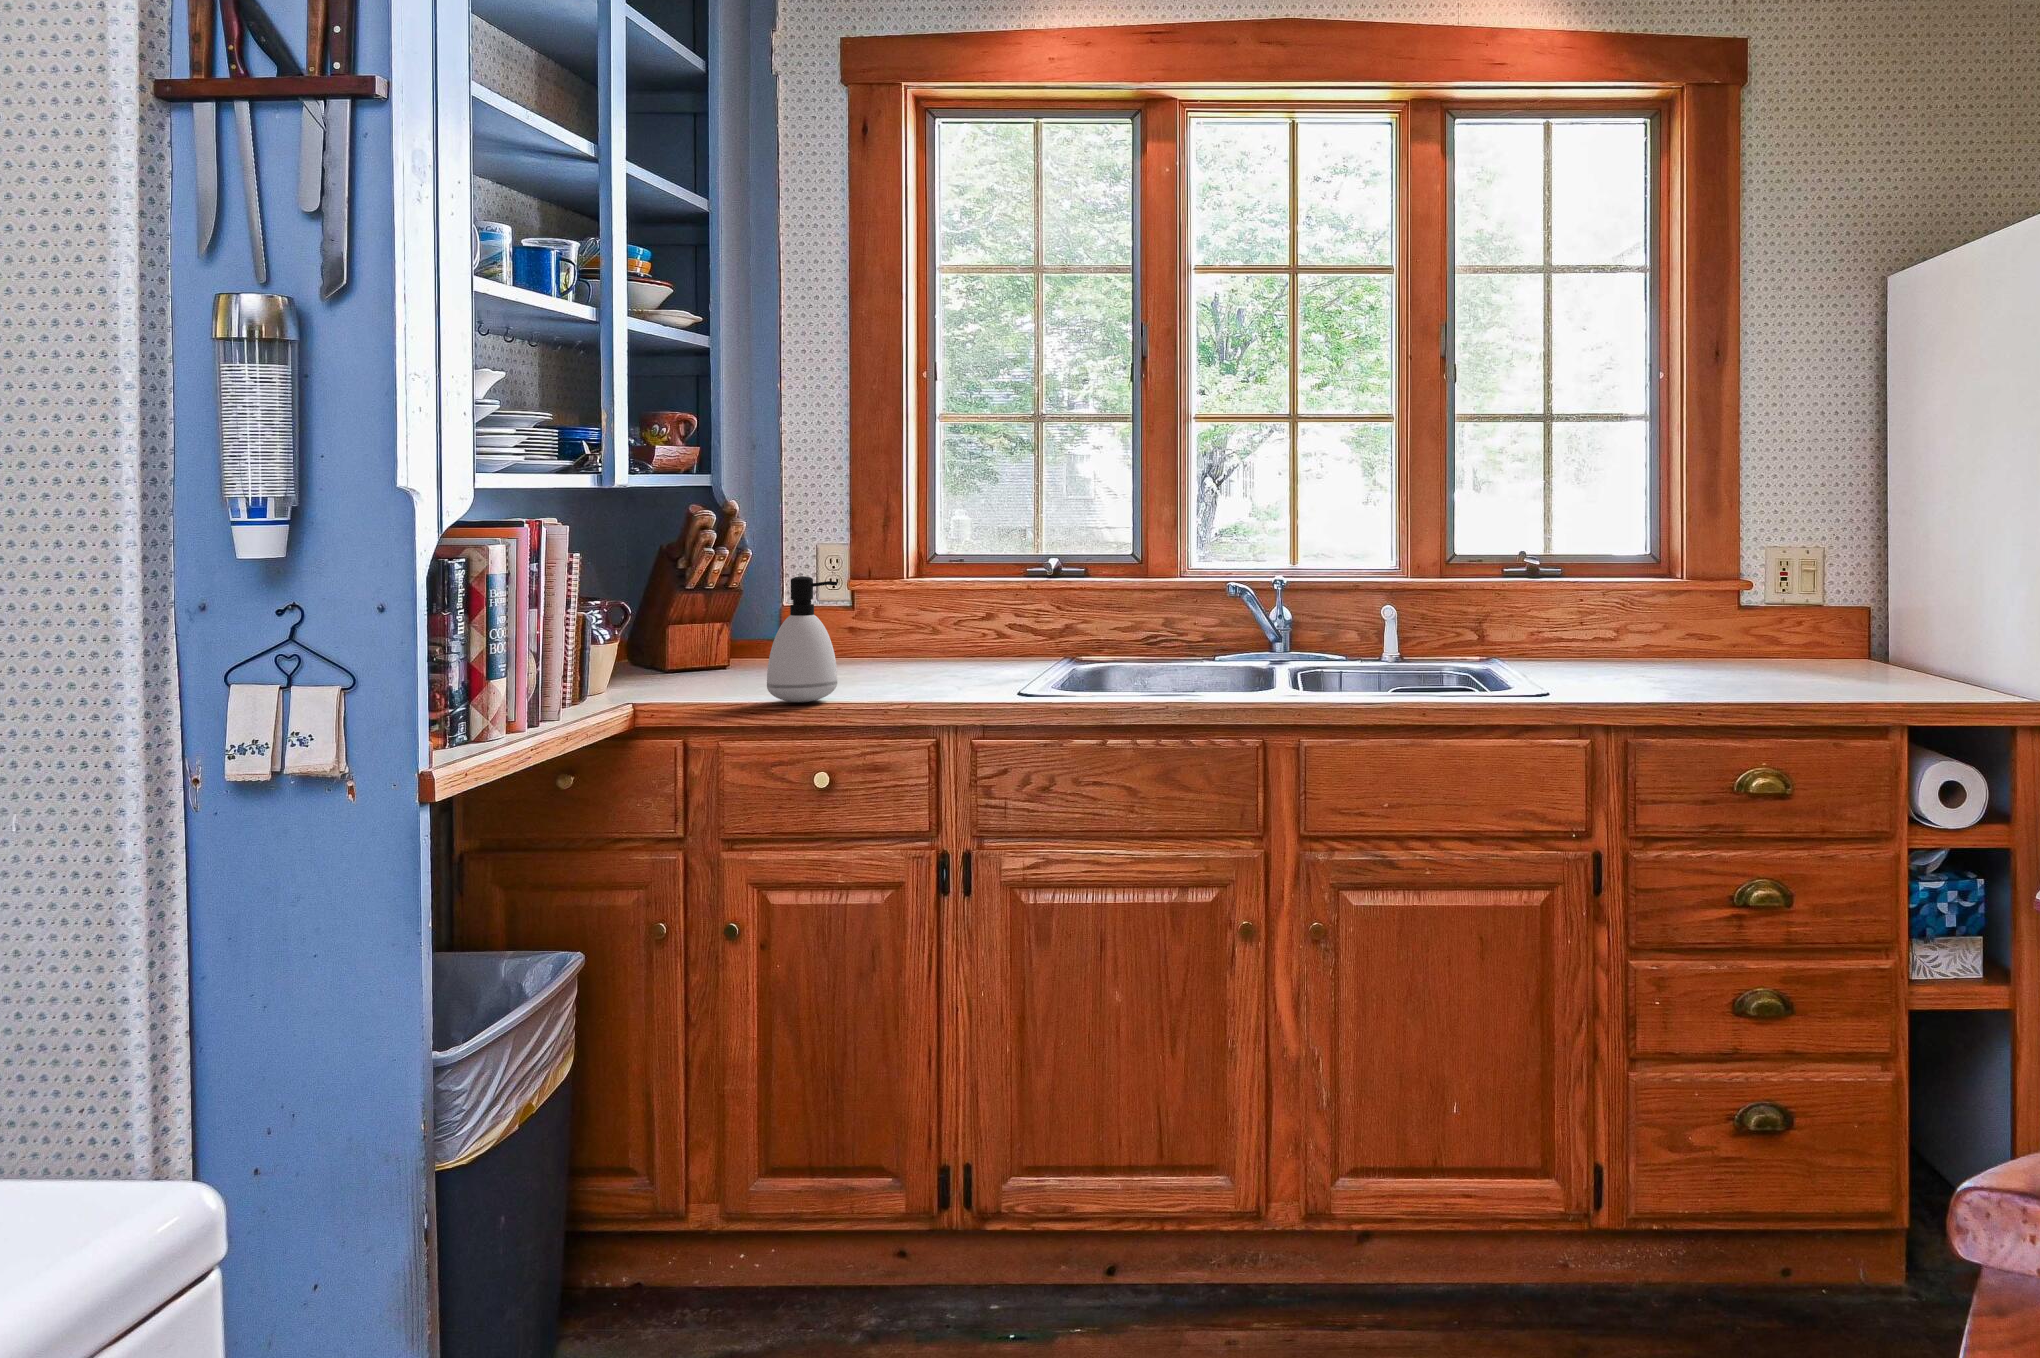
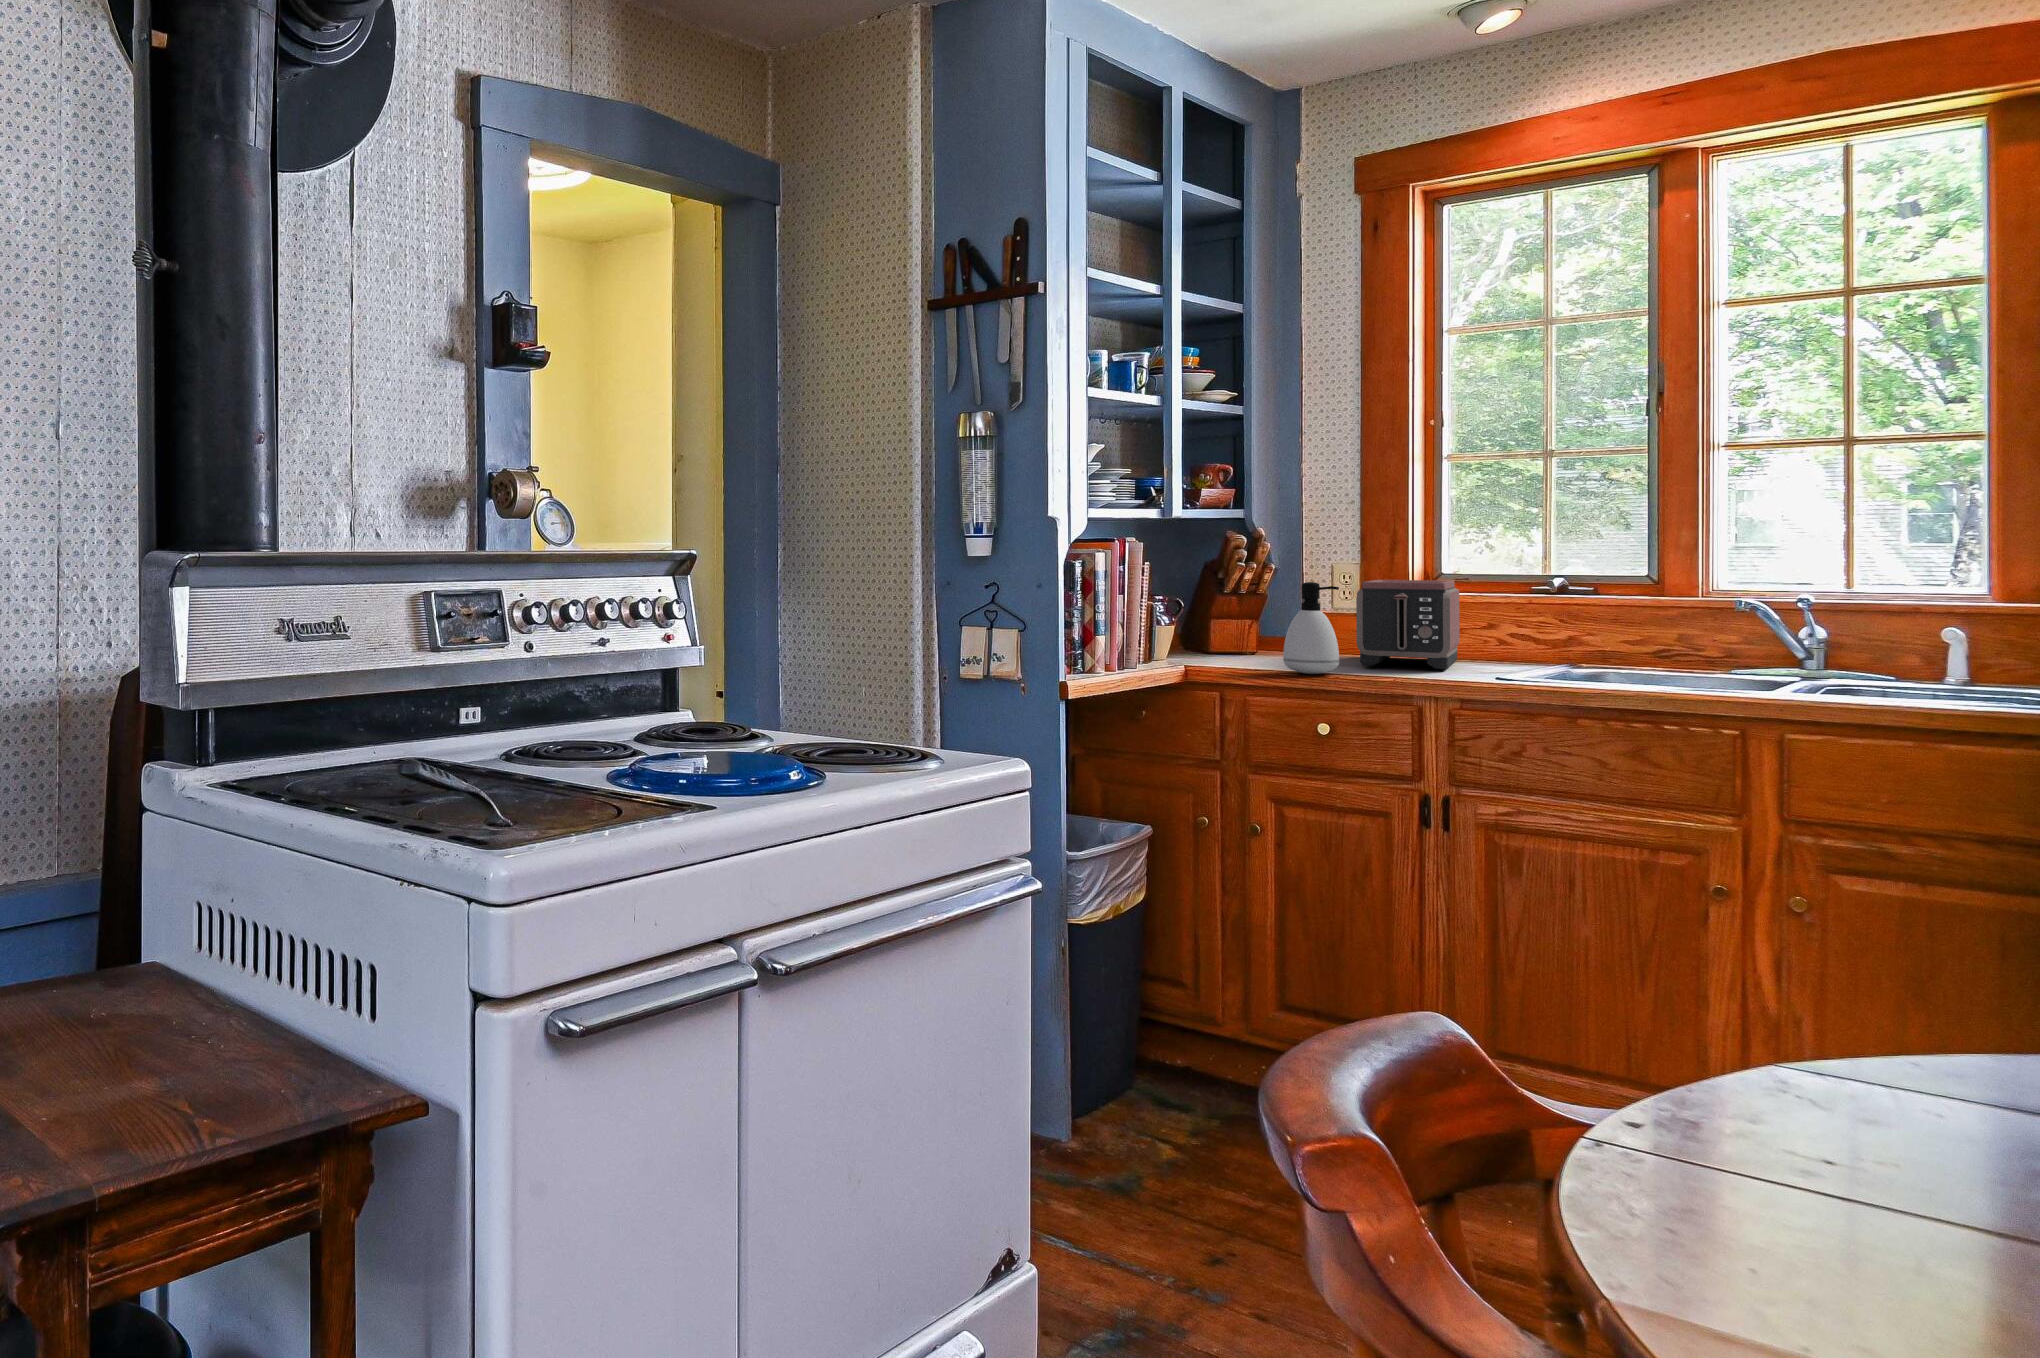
toaster: none [855,566,963,682] -> present [1356,580,1460,669]

